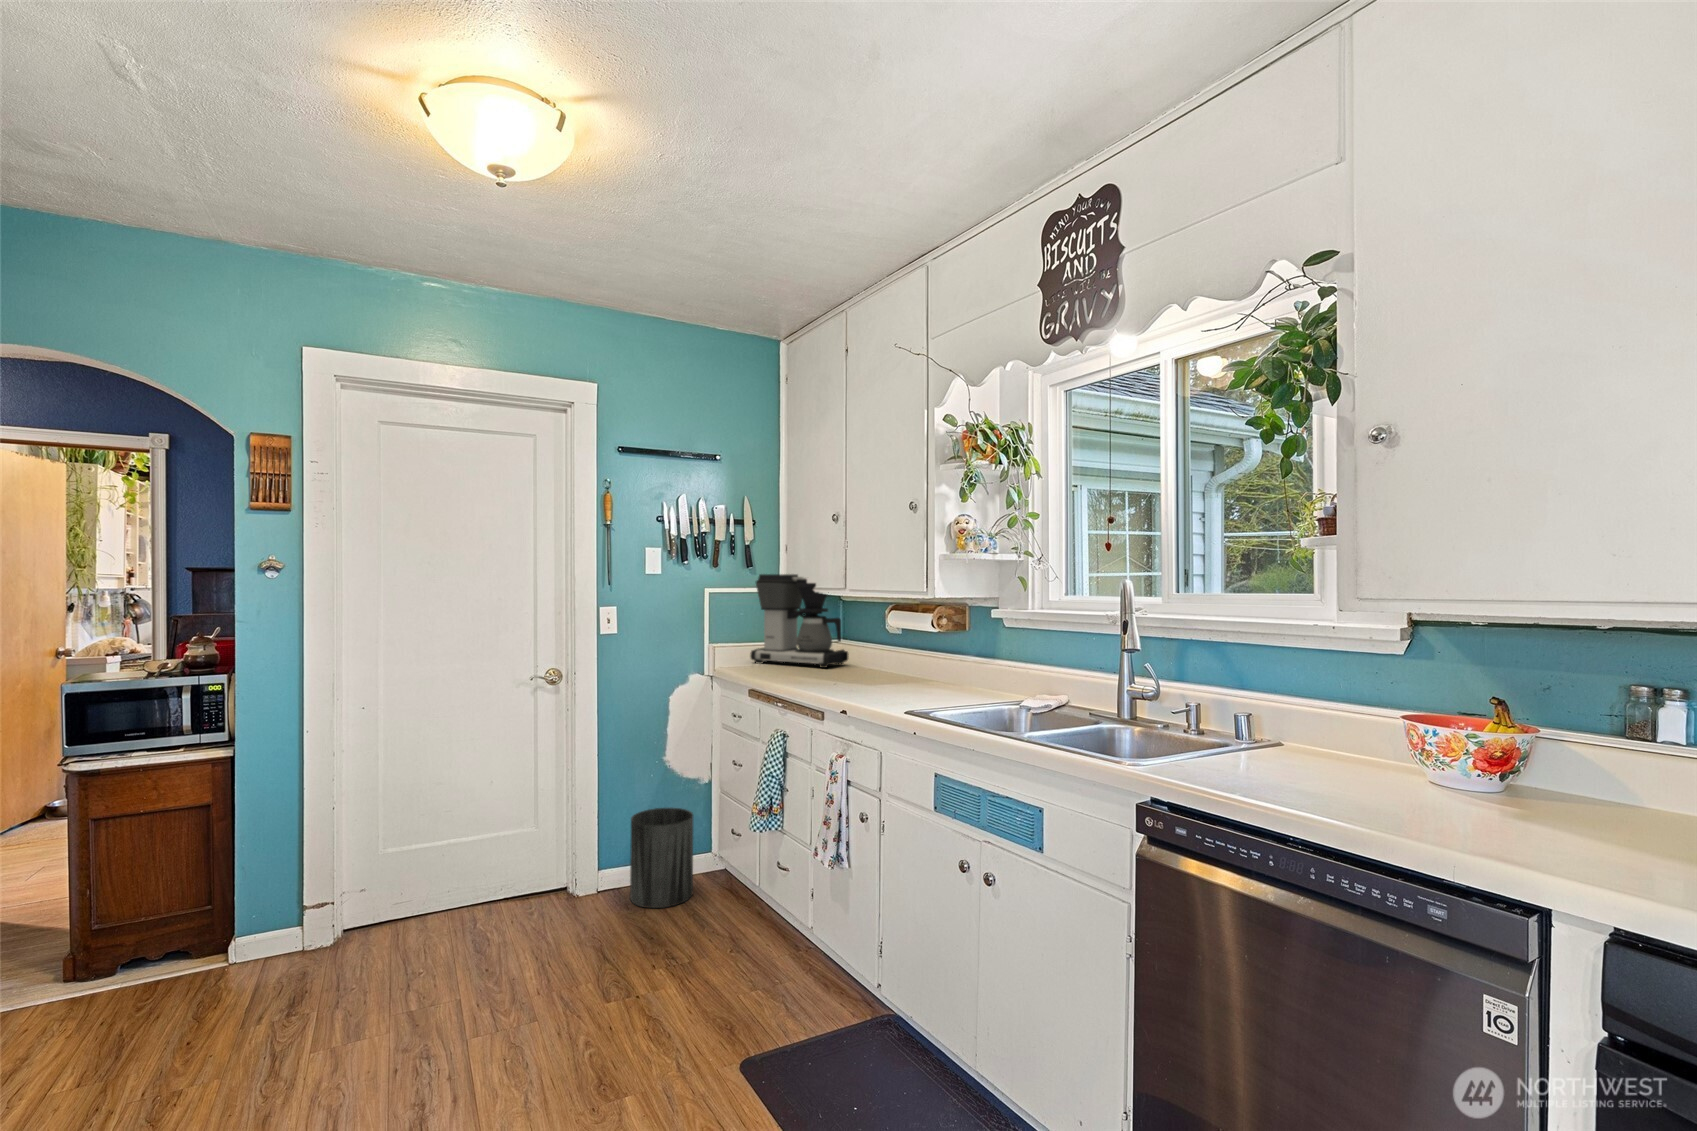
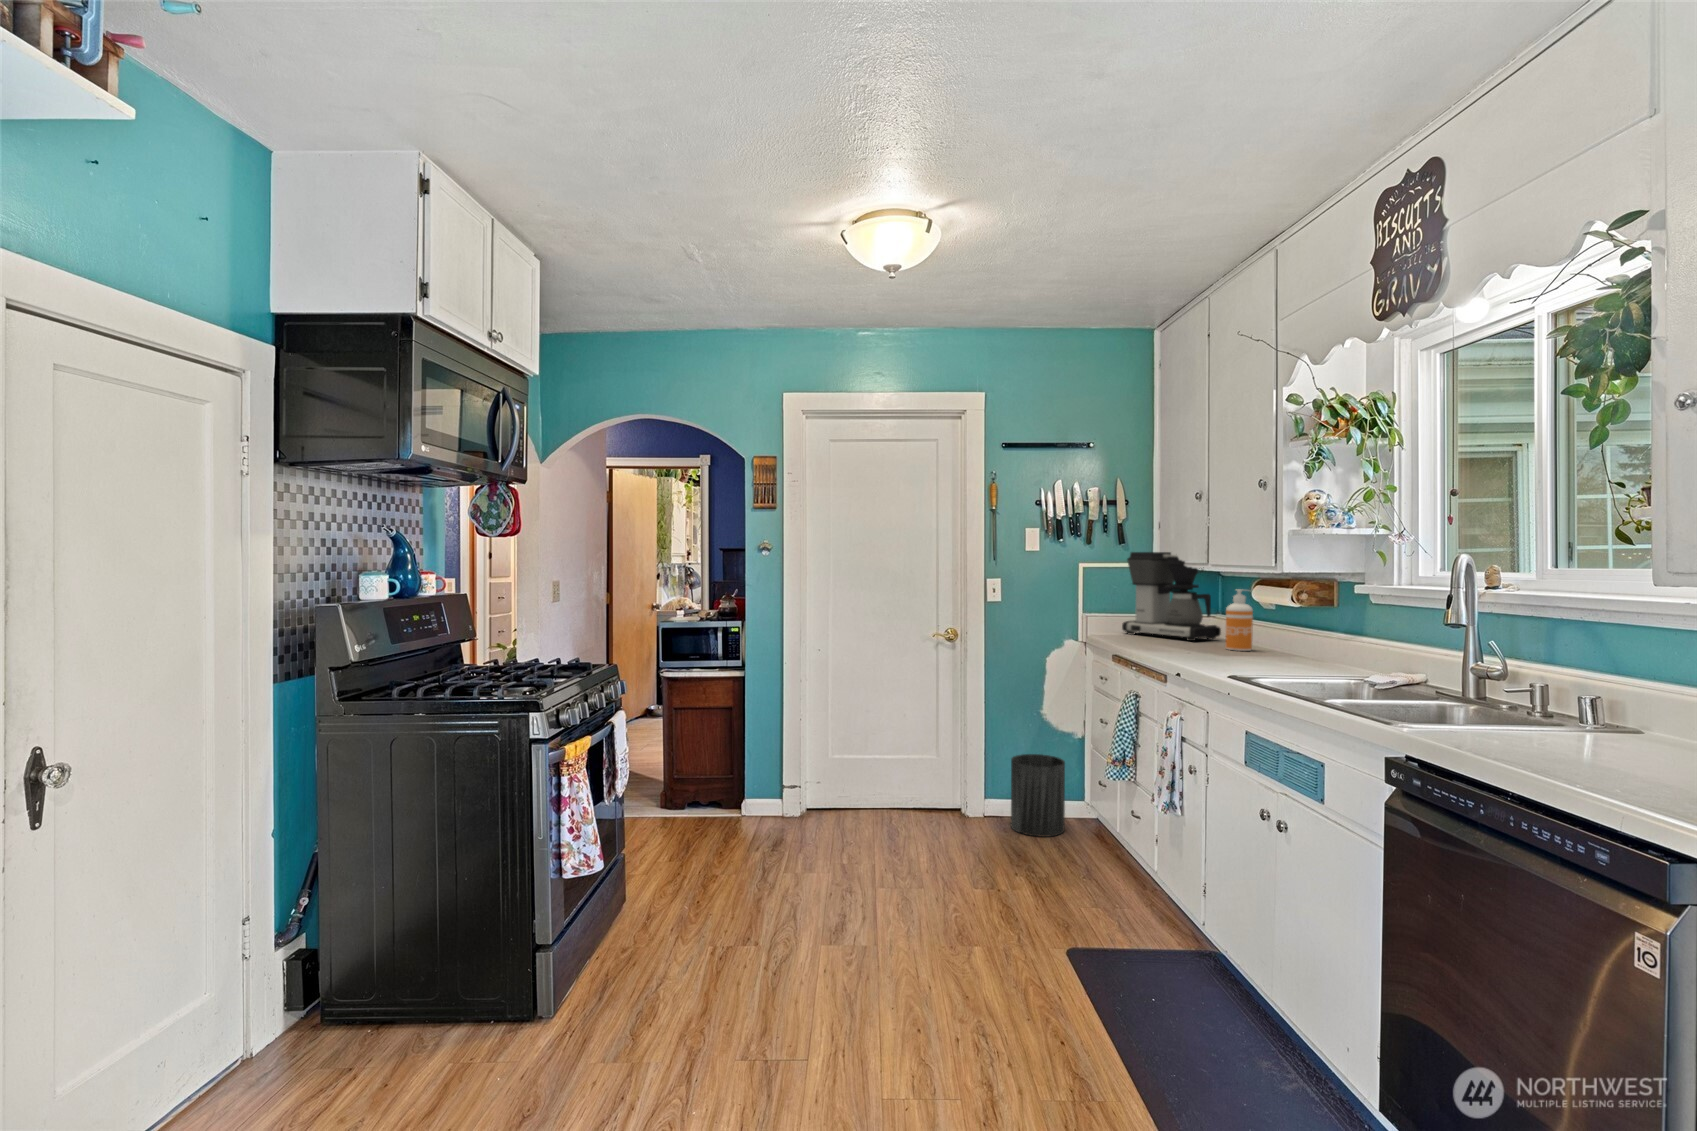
soap dispenser: none [863,613,888,677] -> present [1226,589,1253,651]

